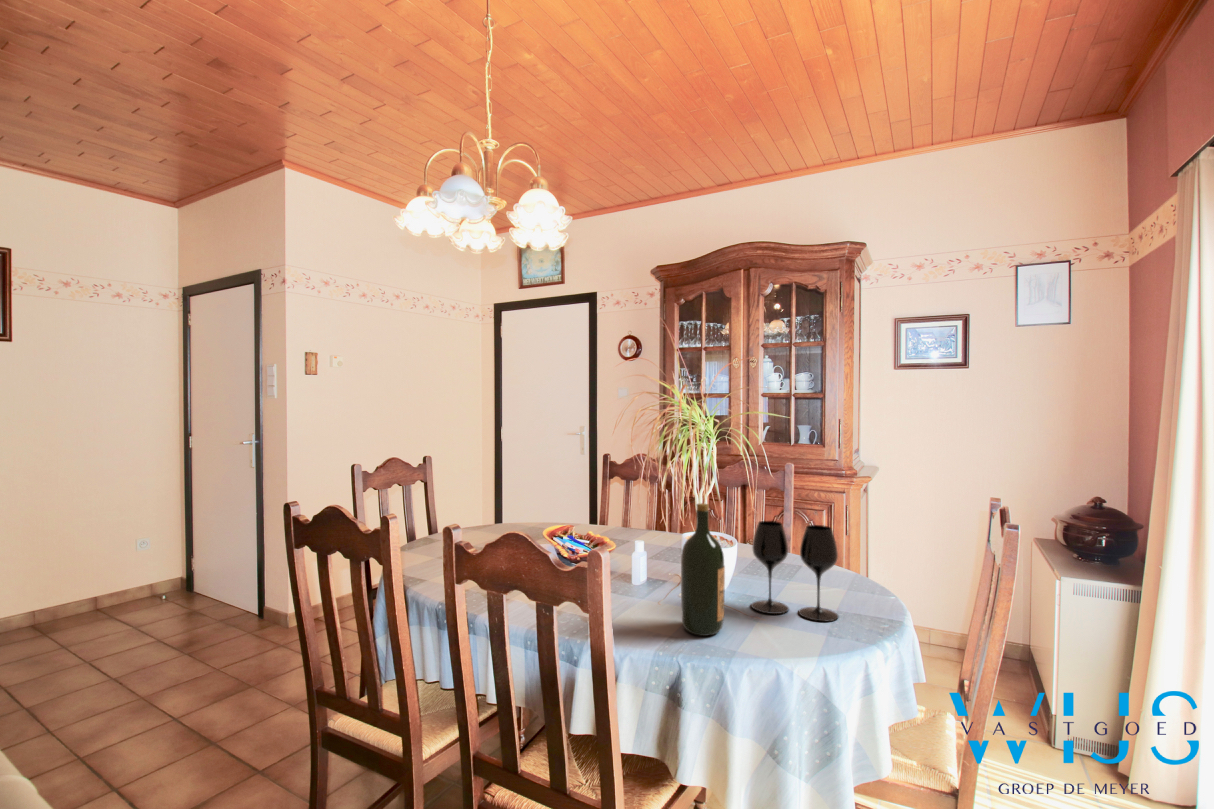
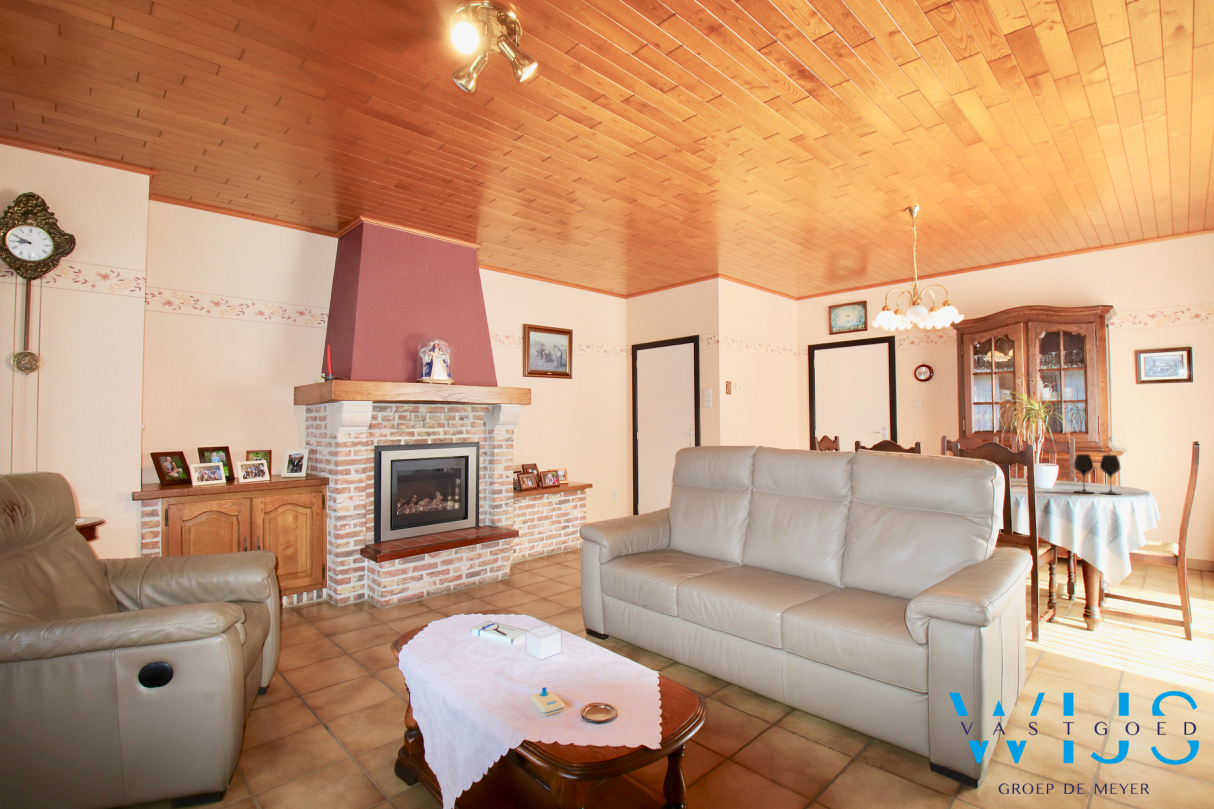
wine bottle: present [681,503,725,636] -> none [1044,443,1067,496]

